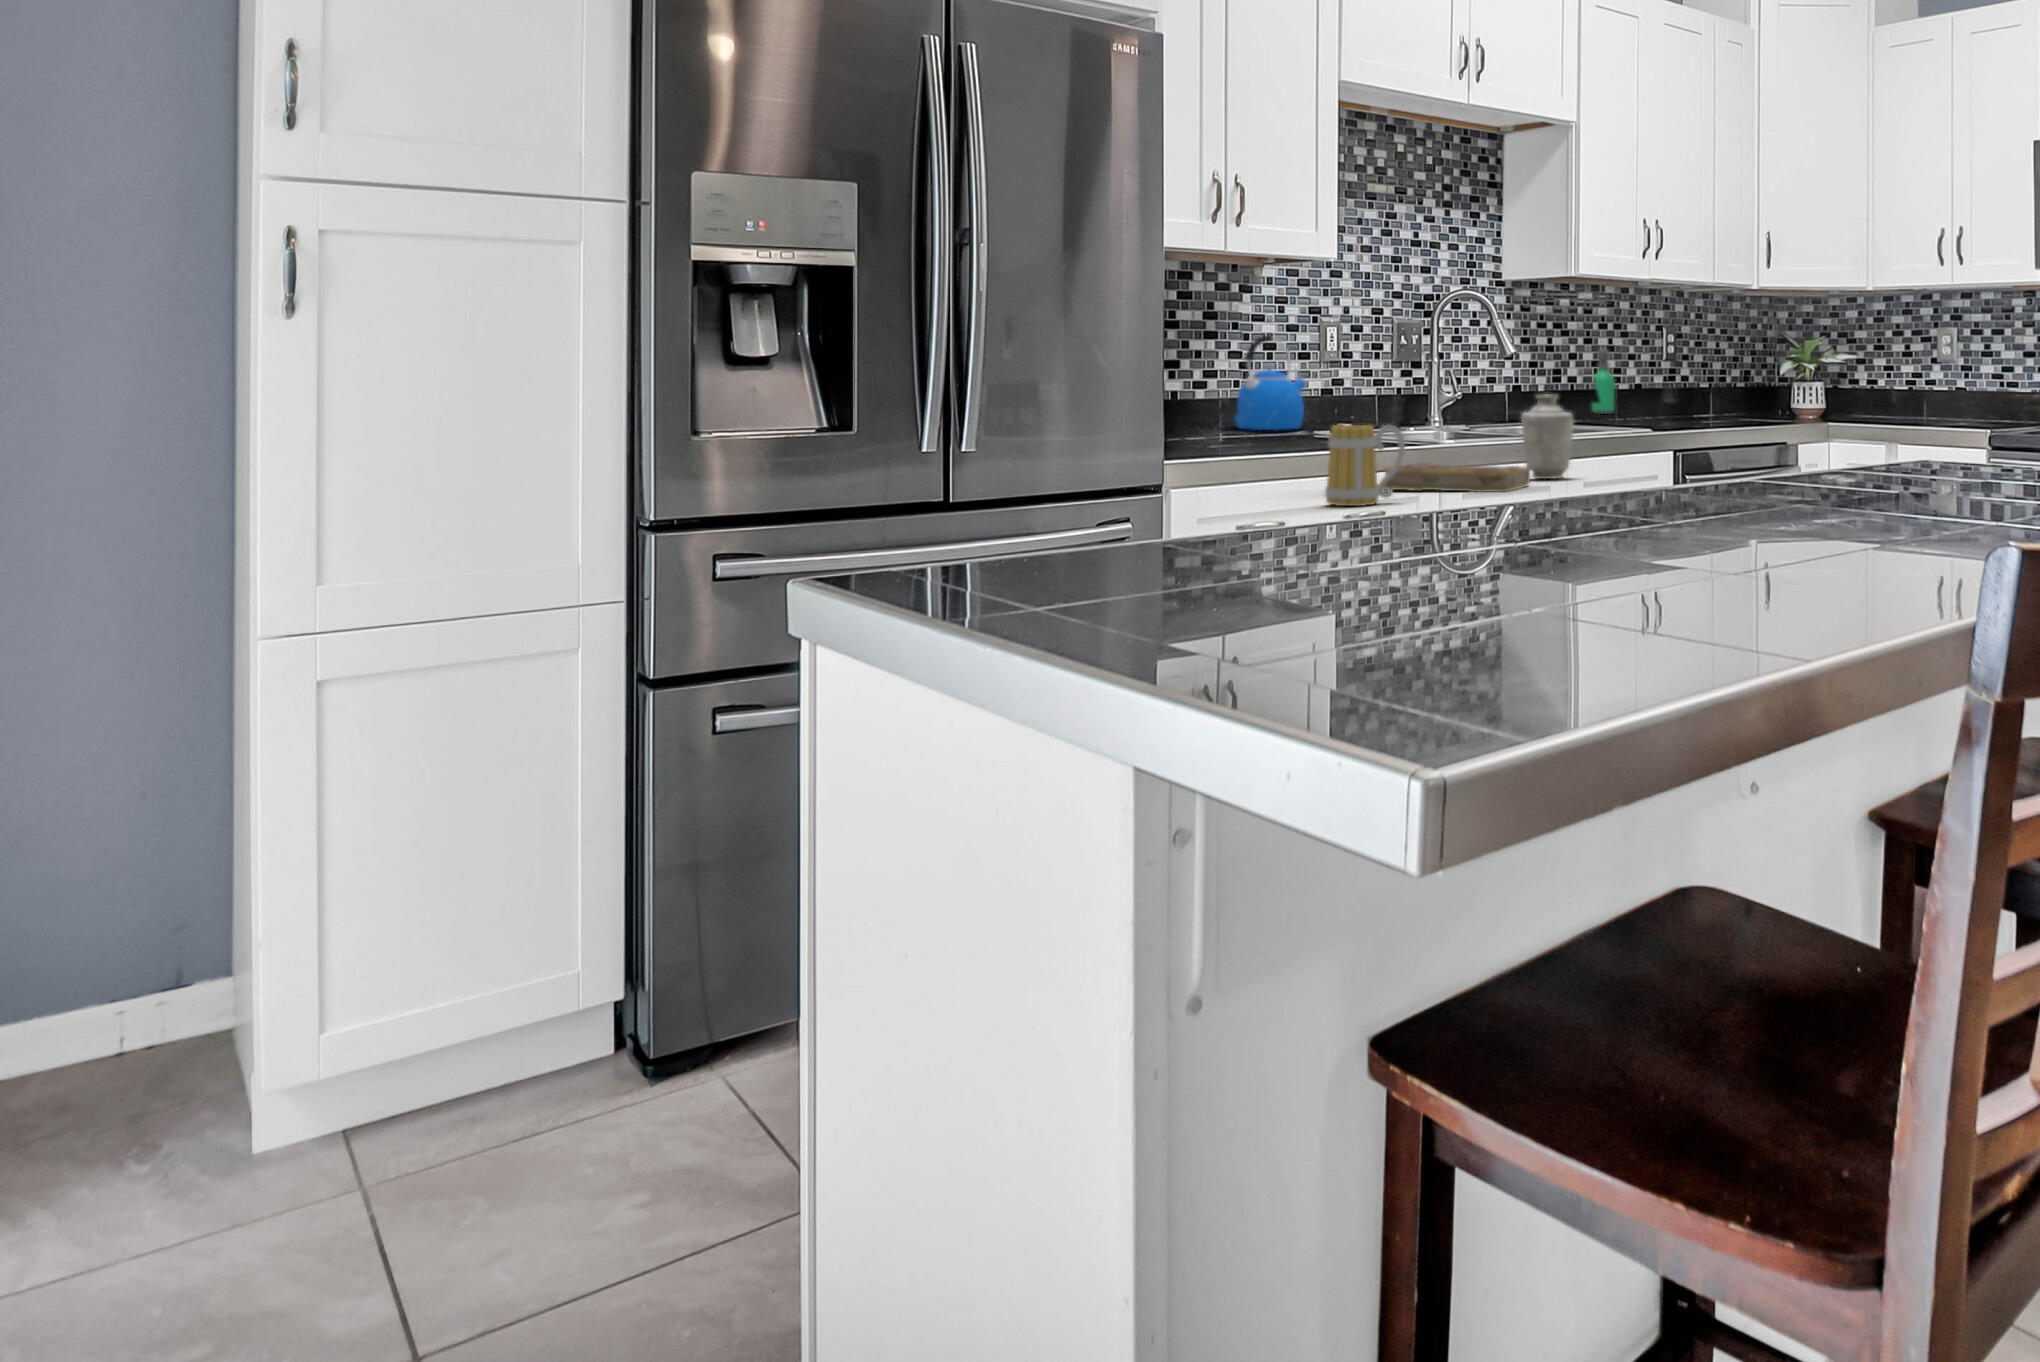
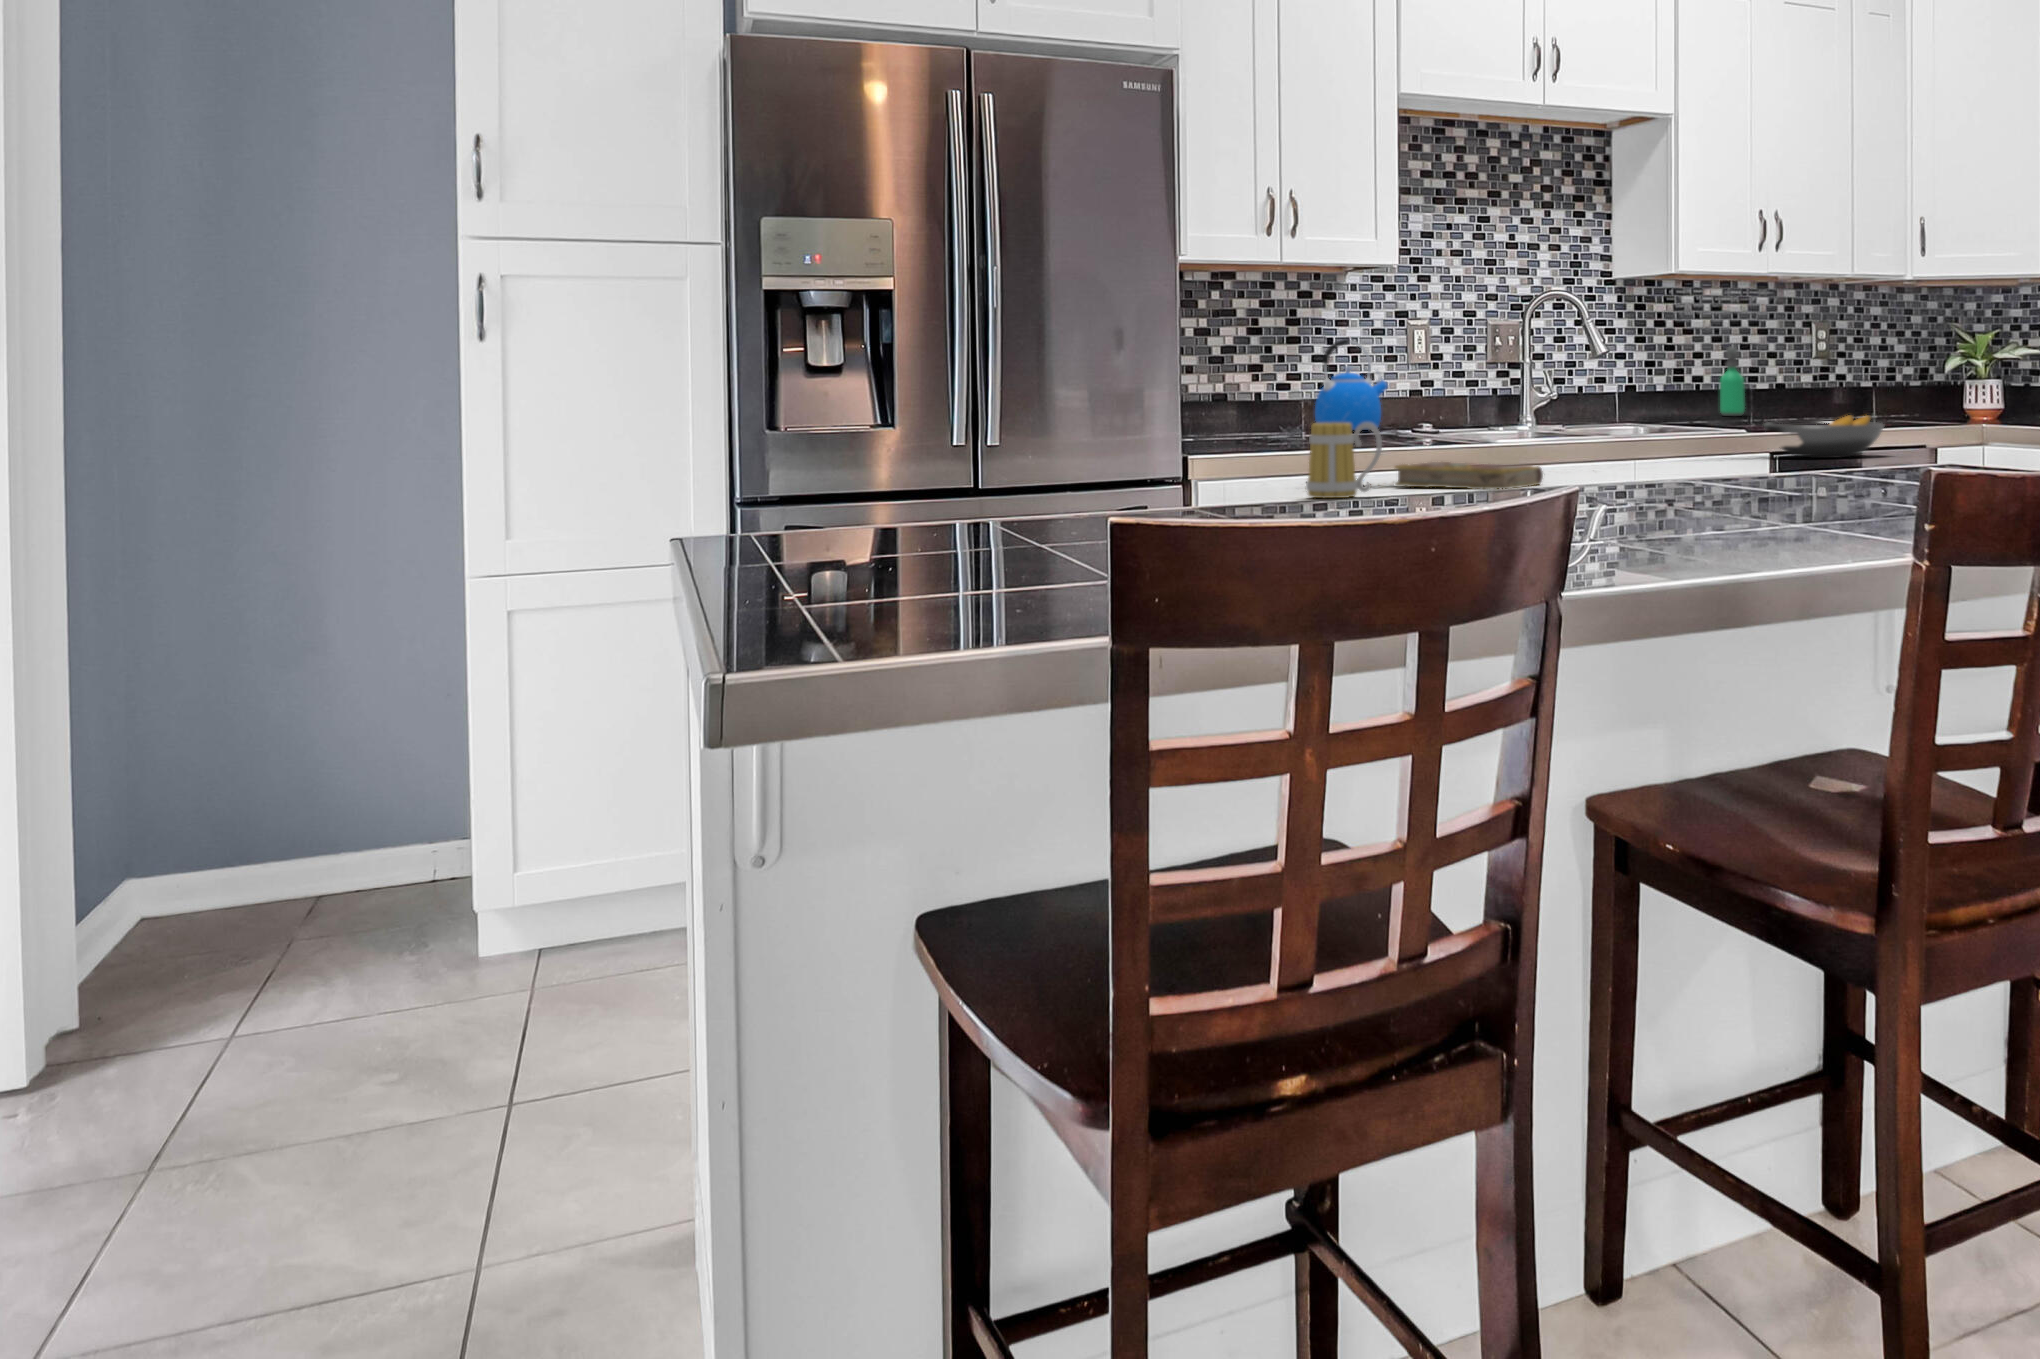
vase: present [1521,394,1574,479] -> none [1554,394,1606,479]
fruit bowl: none [1641,413,1752,453] -> present [1764,415,1884,458]

